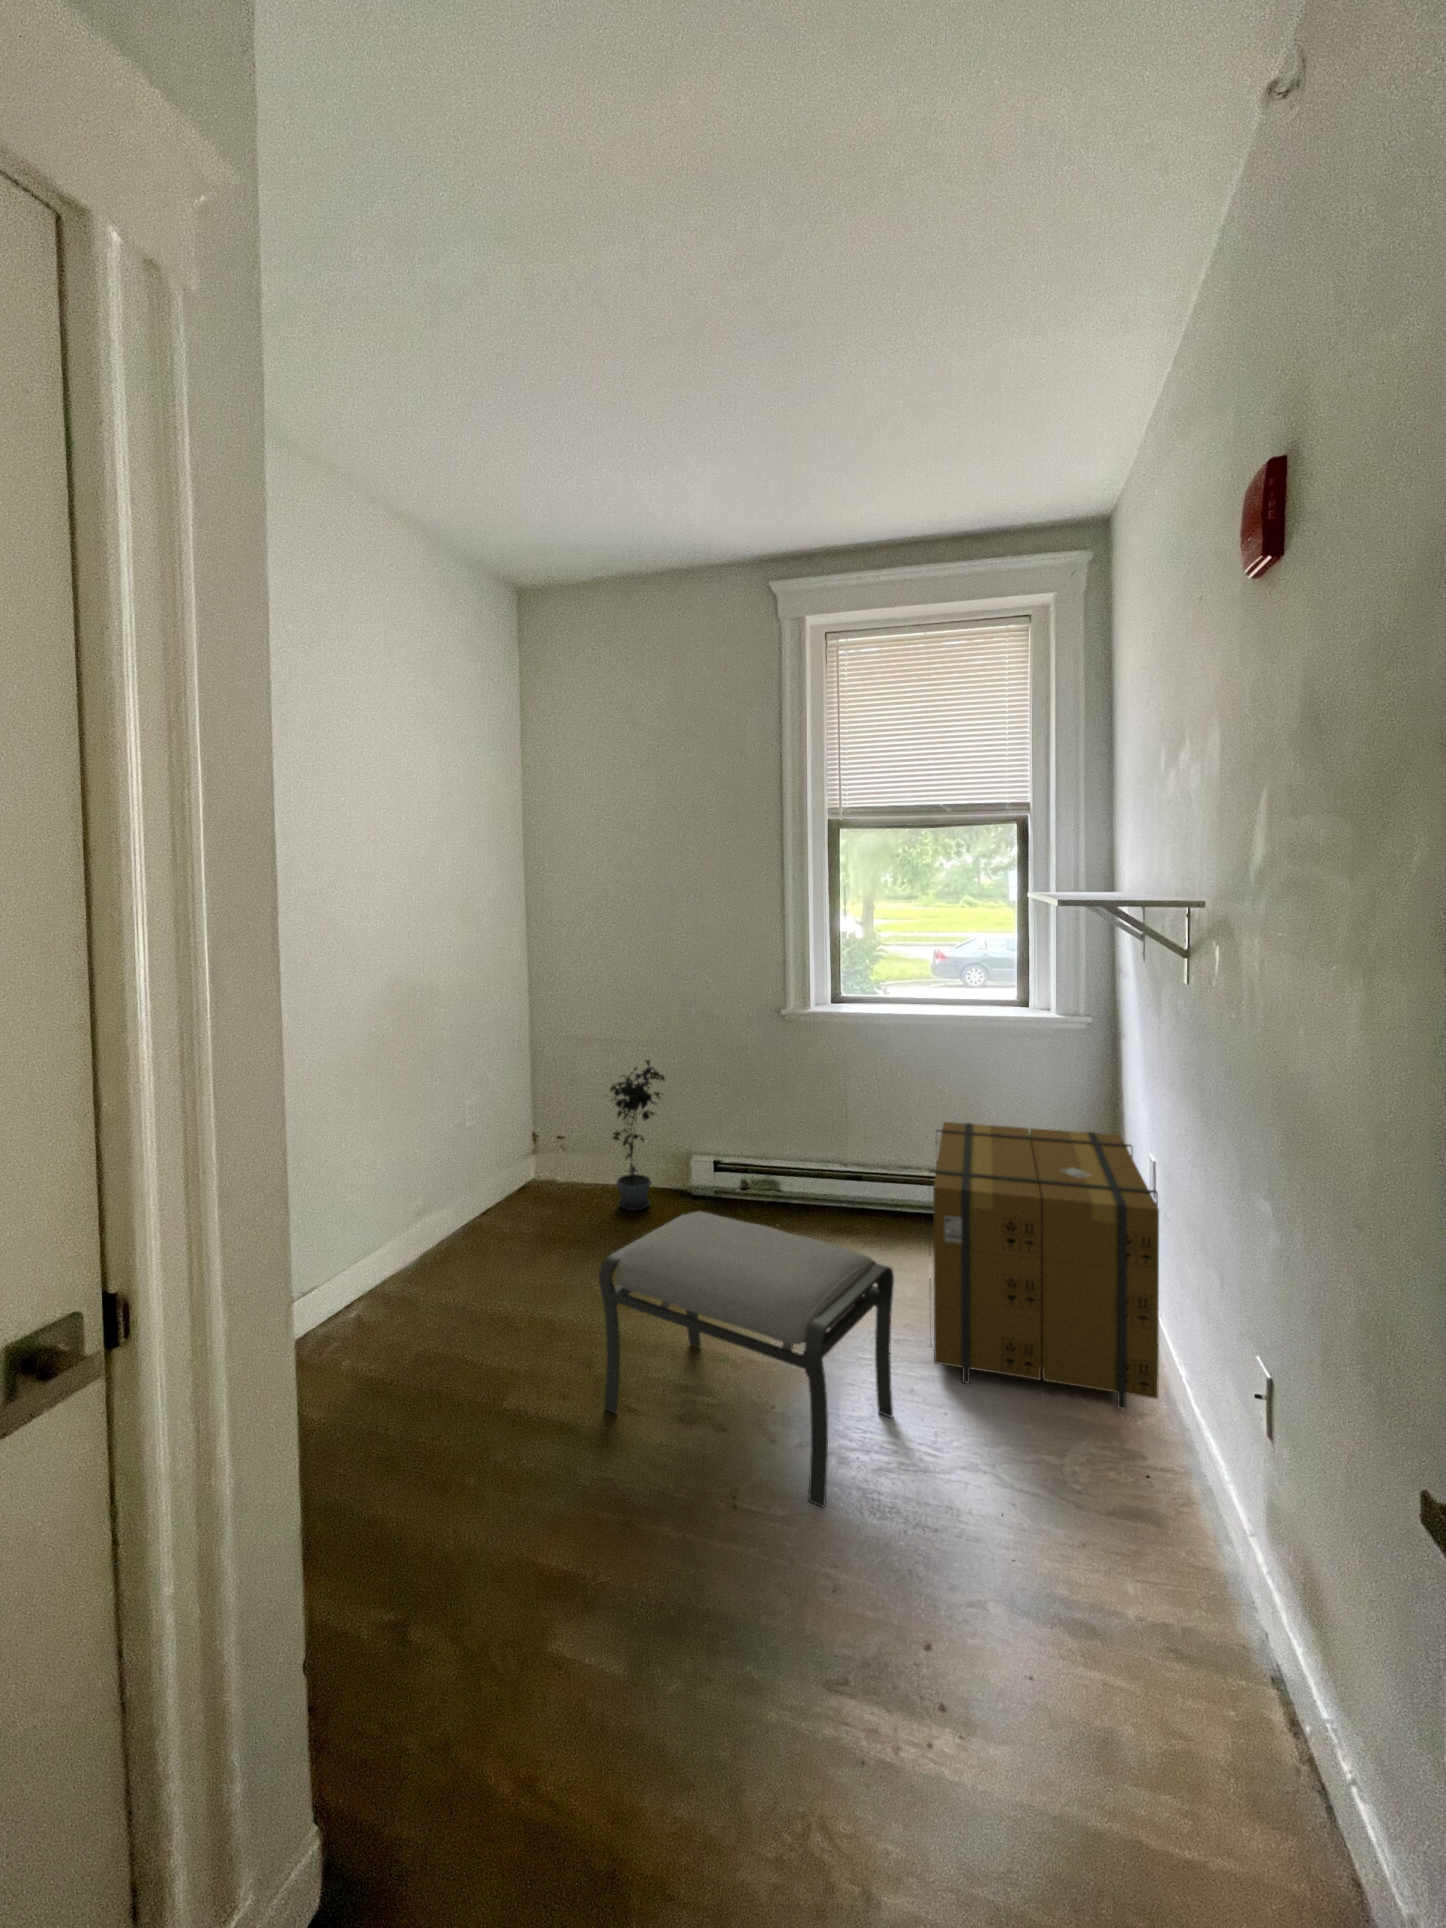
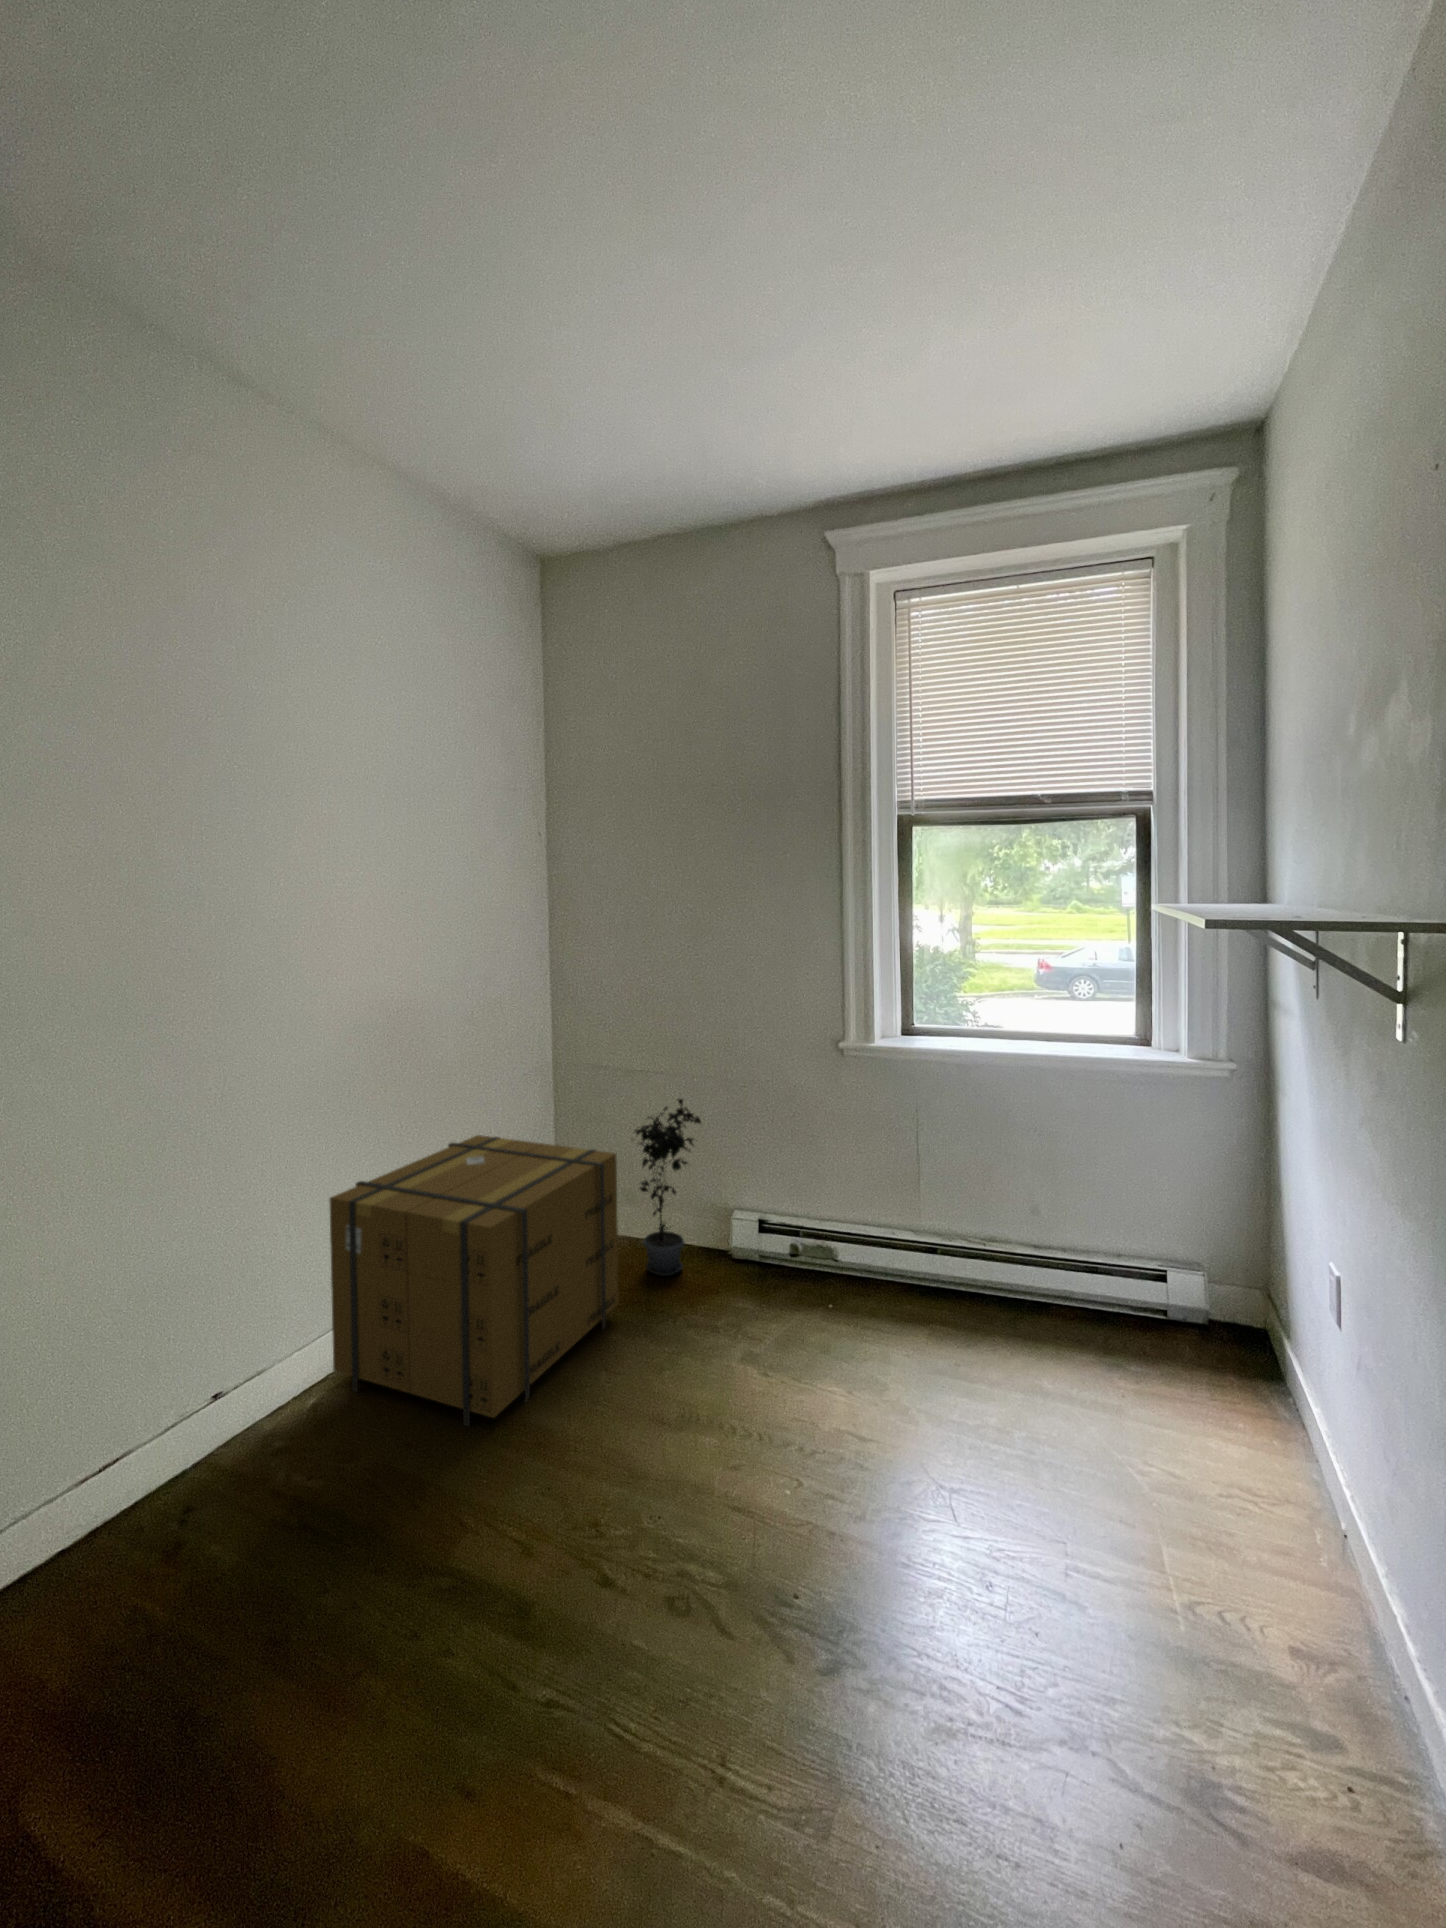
cardboard box: present [929,1122,1159,1409] -> present [330,1135,619,1426]
ottoman: present [599,1211,894,1507] -> none [564,1313,960,1792]

